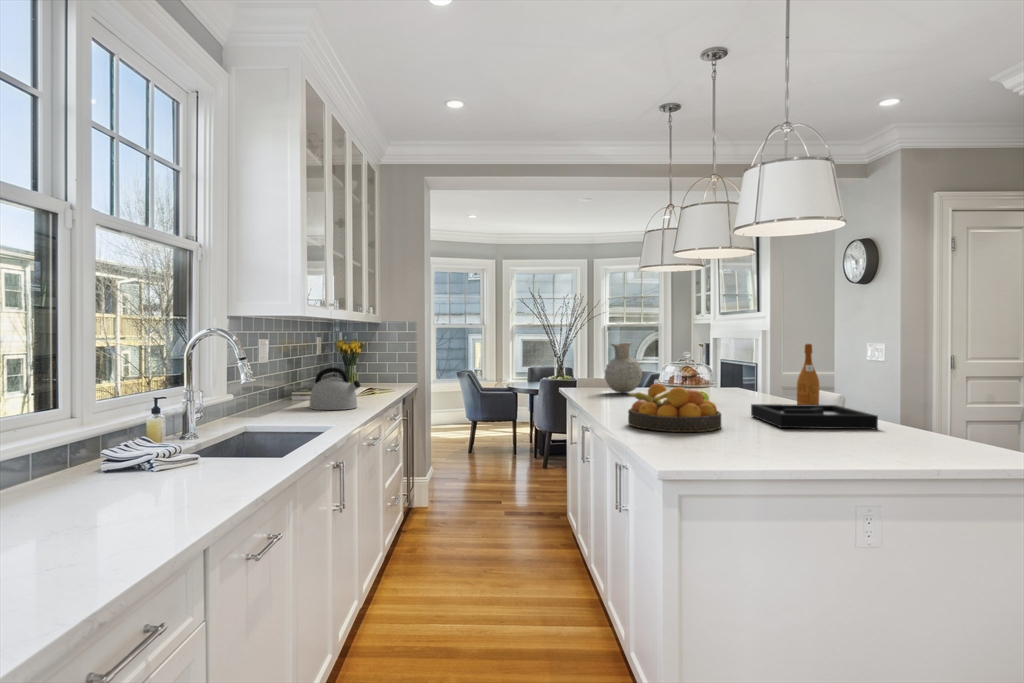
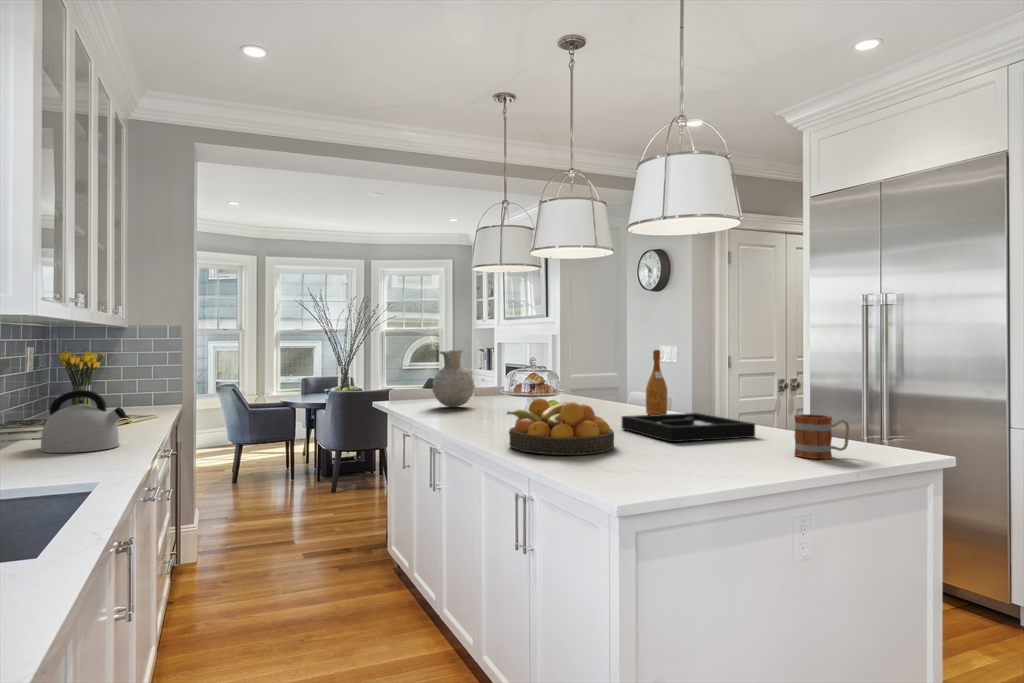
mug: none [889,406,949,449] -> present [794,414,849,459]

